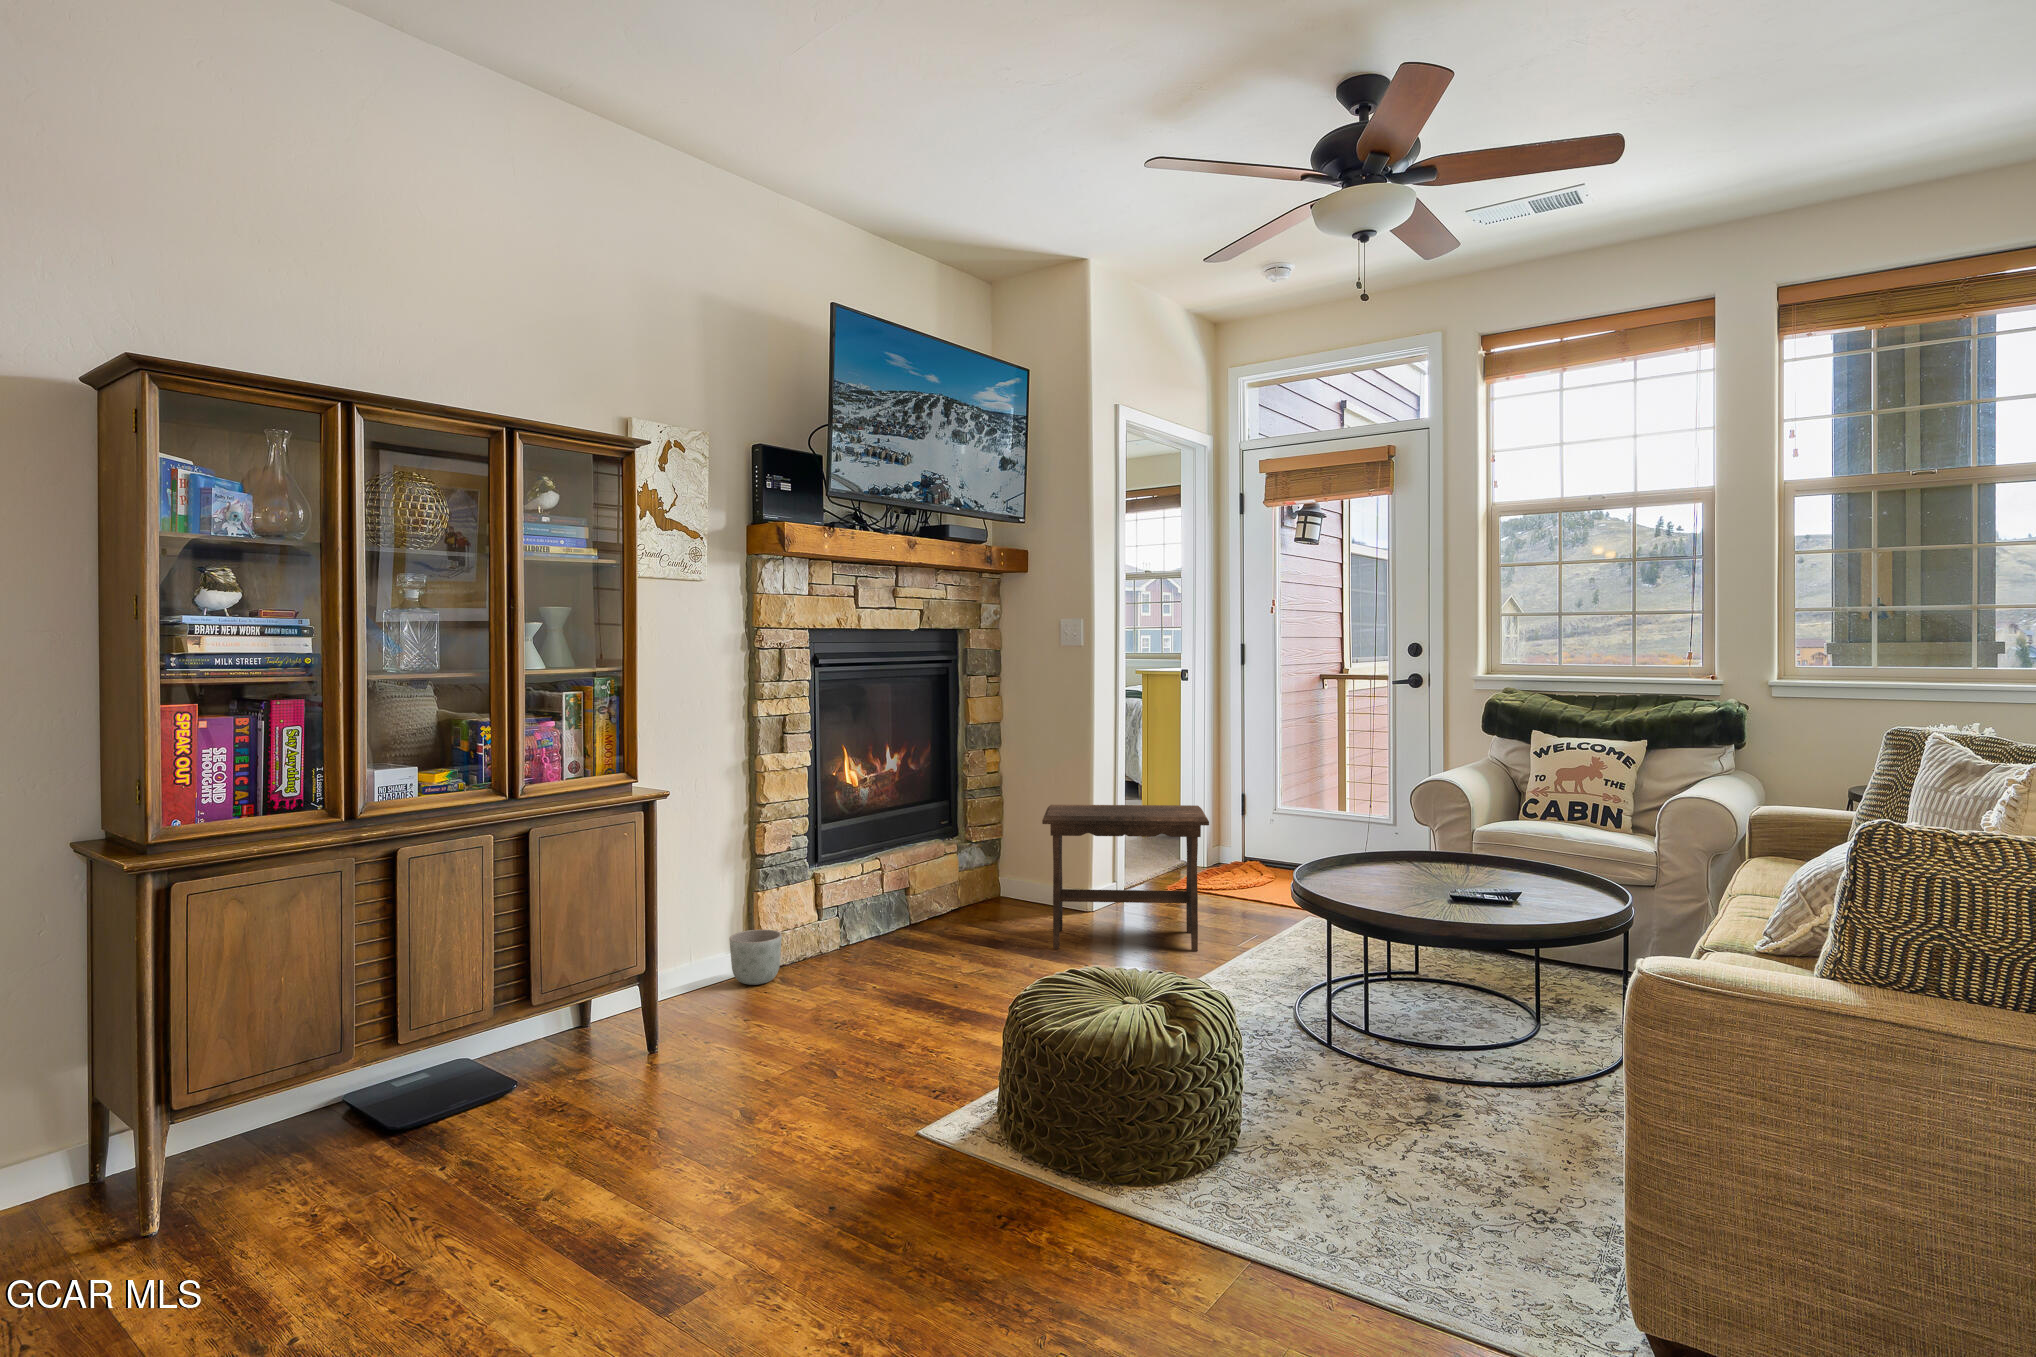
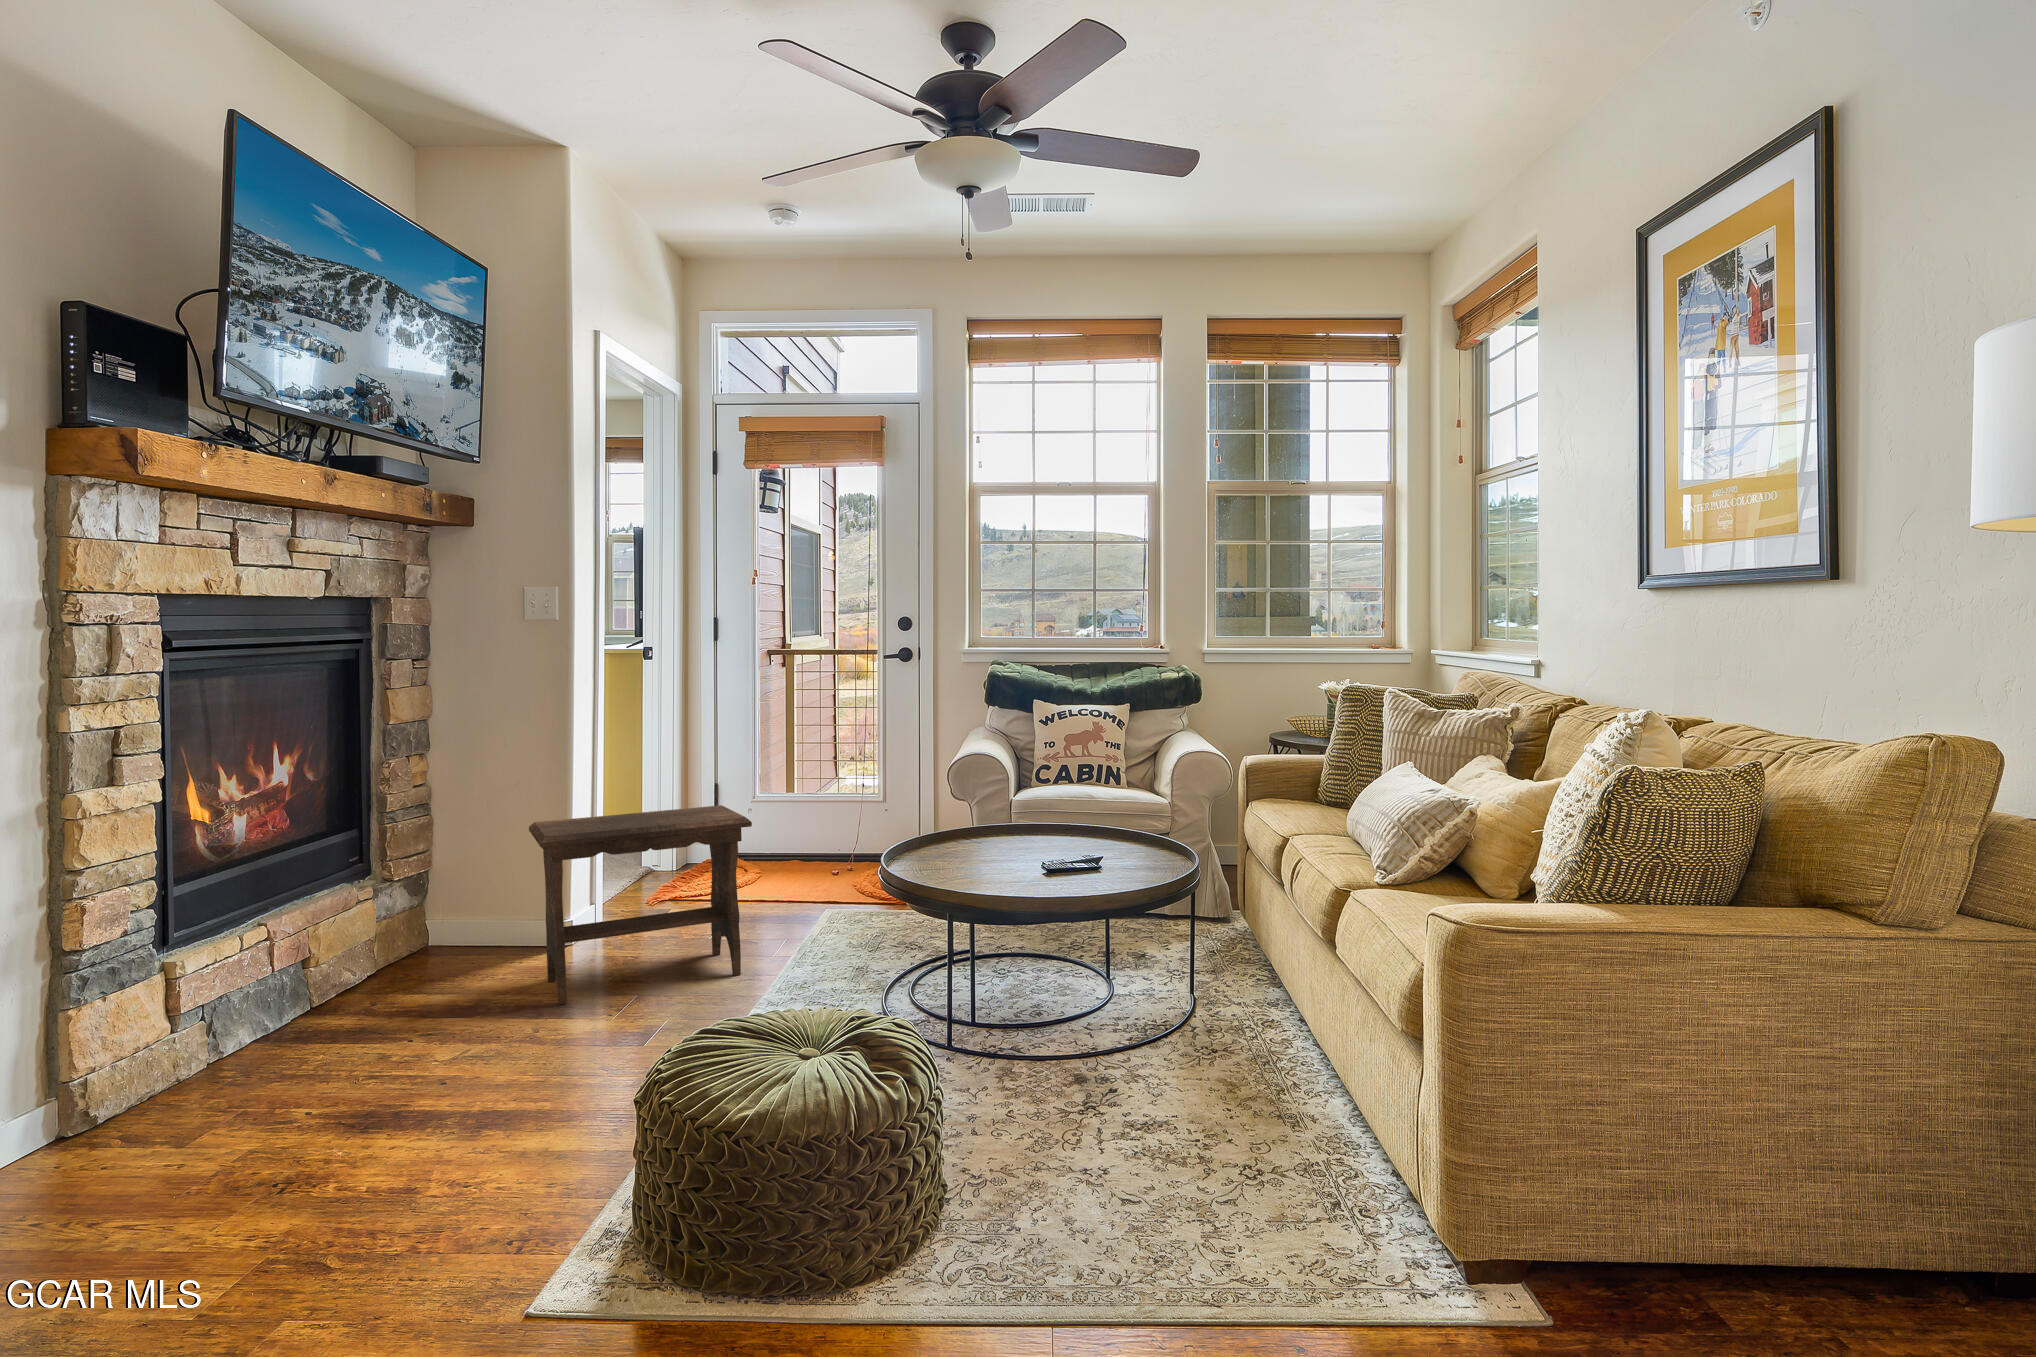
planter: present [729,930,782,985] -> none [30,1063,136,1158]

